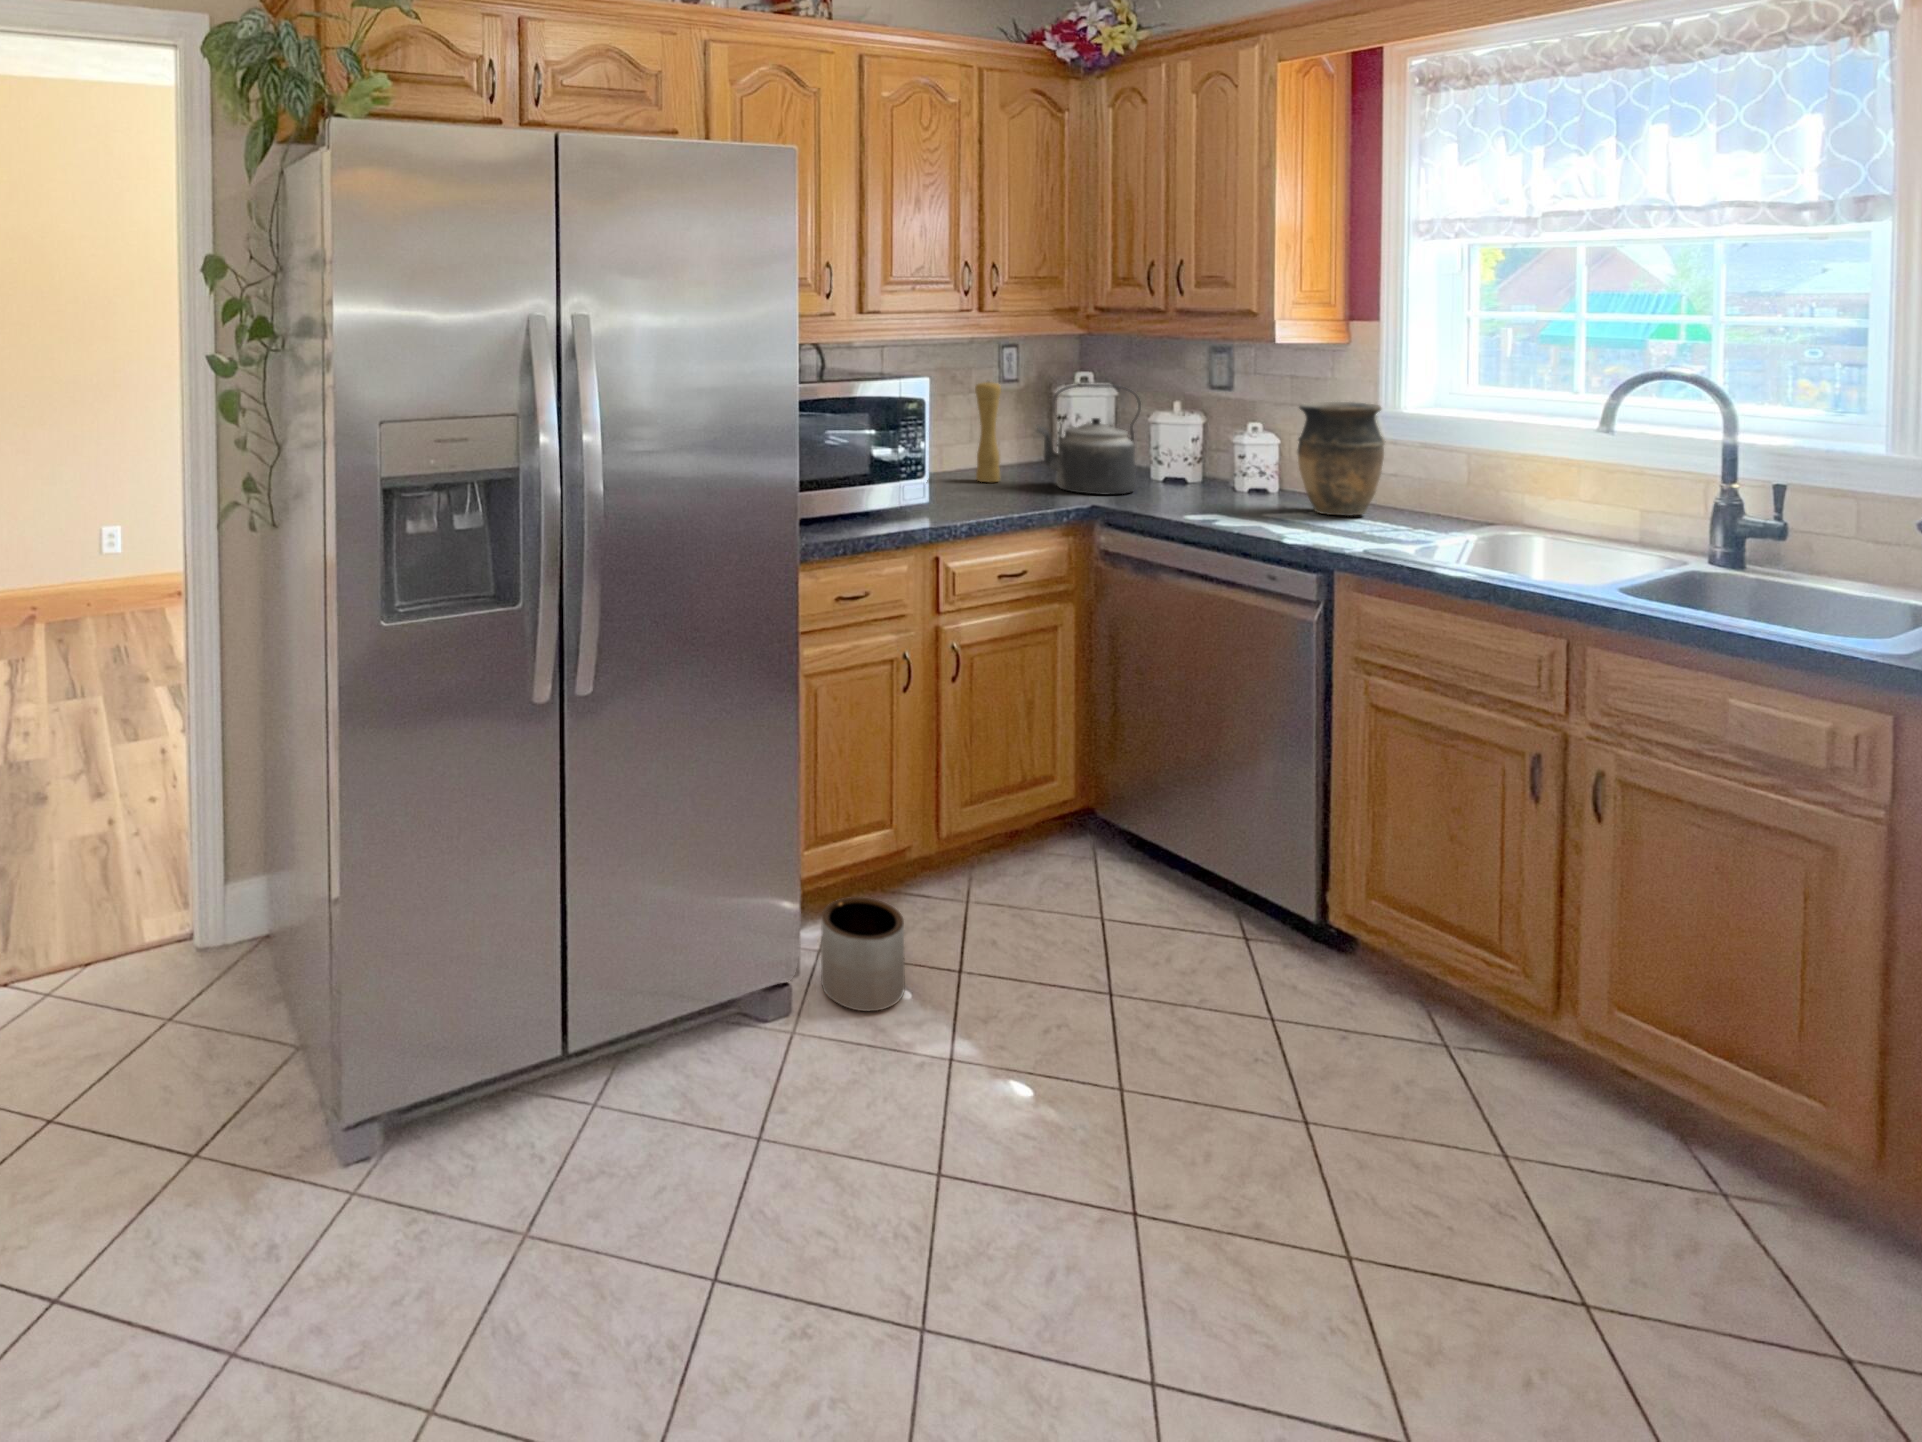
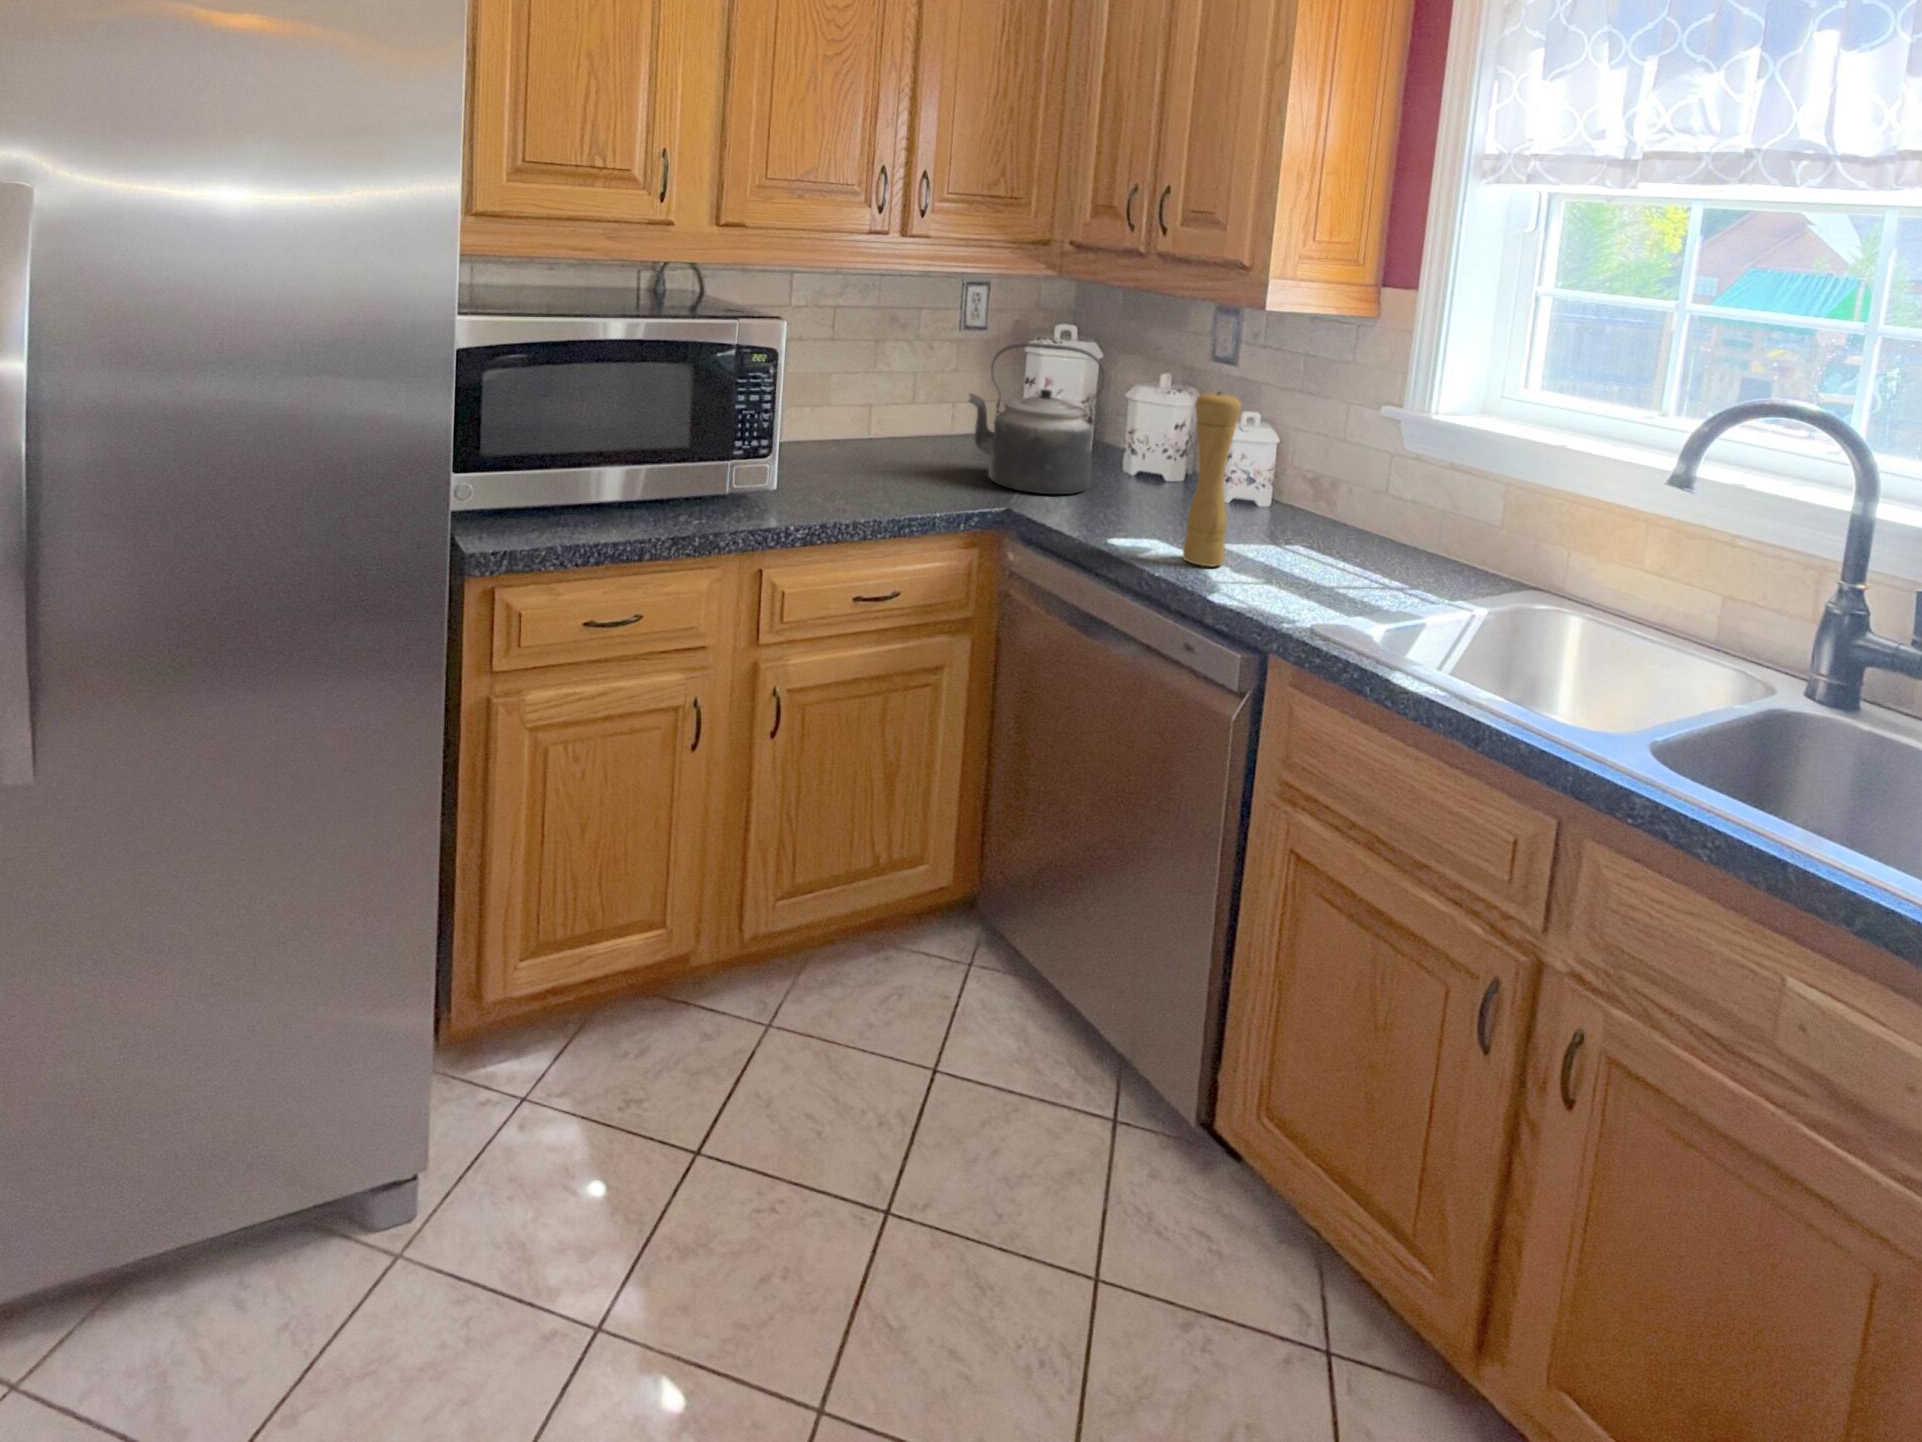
pepper mill: present [975,381,1001,482] -> present [1183,391,1241,567]
vase: present [1297,402,1385,516] -> none [1284,395,1401,557]
planter: present [821,897,905,1011] -> none [473,1050,598,1230]

